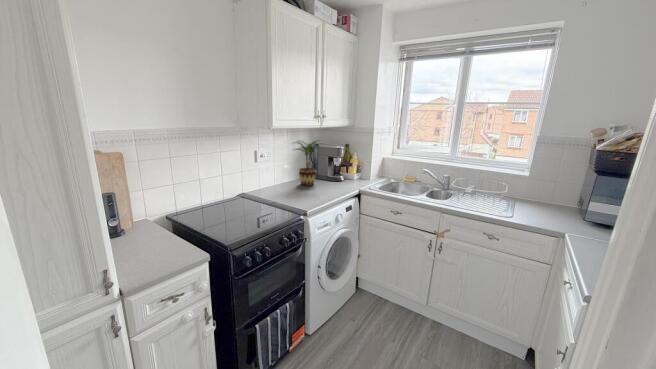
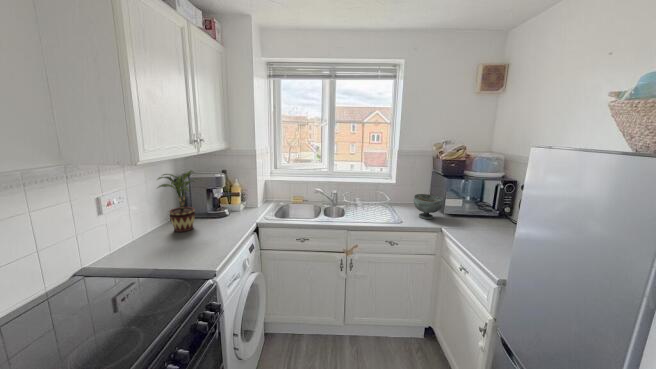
bowl: none [536,190,581,222] -> present [413,194,443,219]

